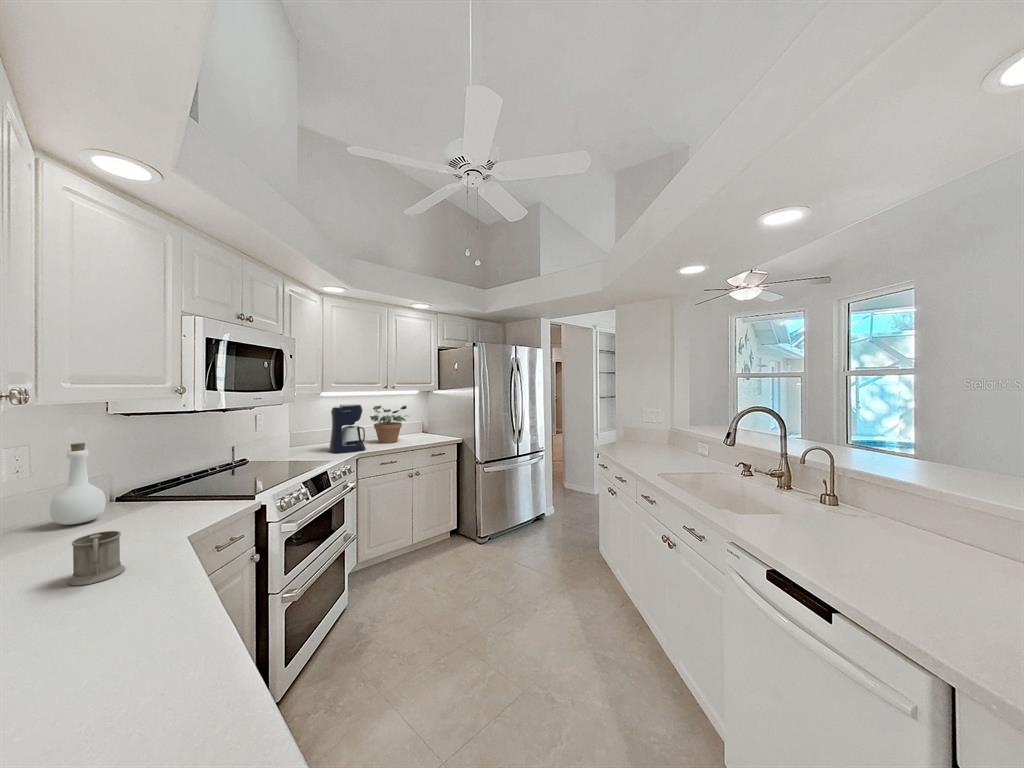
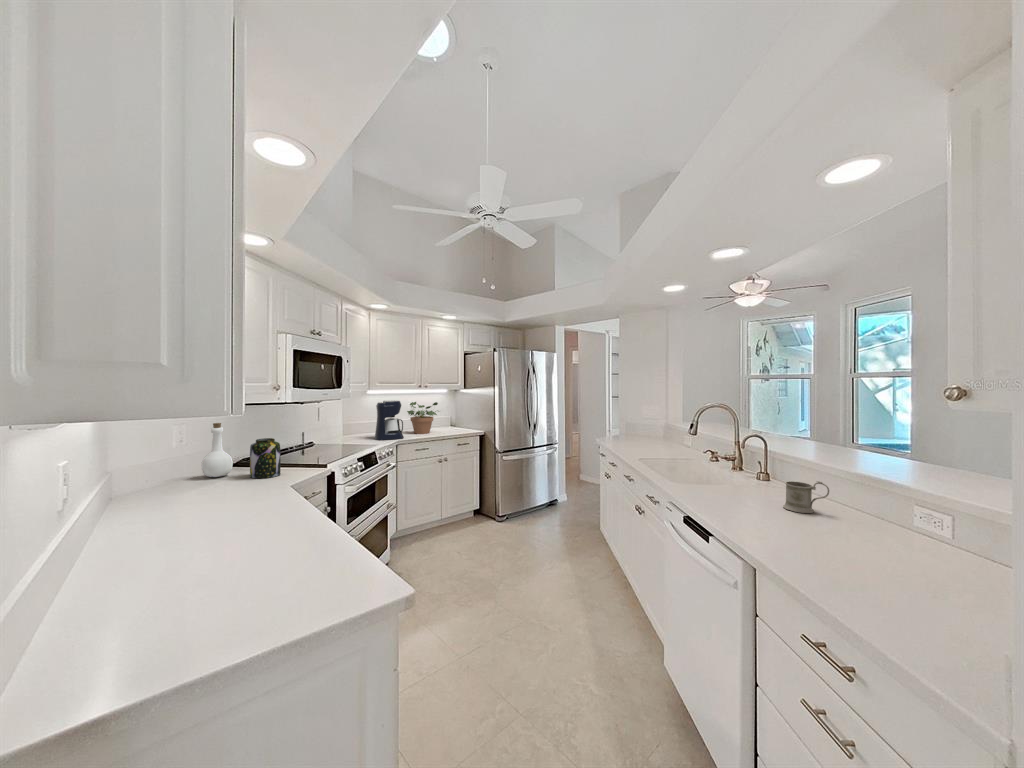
jar: none [131,463,181,525] -> present [250,438,281,478]
mug: present [68,531,125,586] -> present [783,481,829,513]

